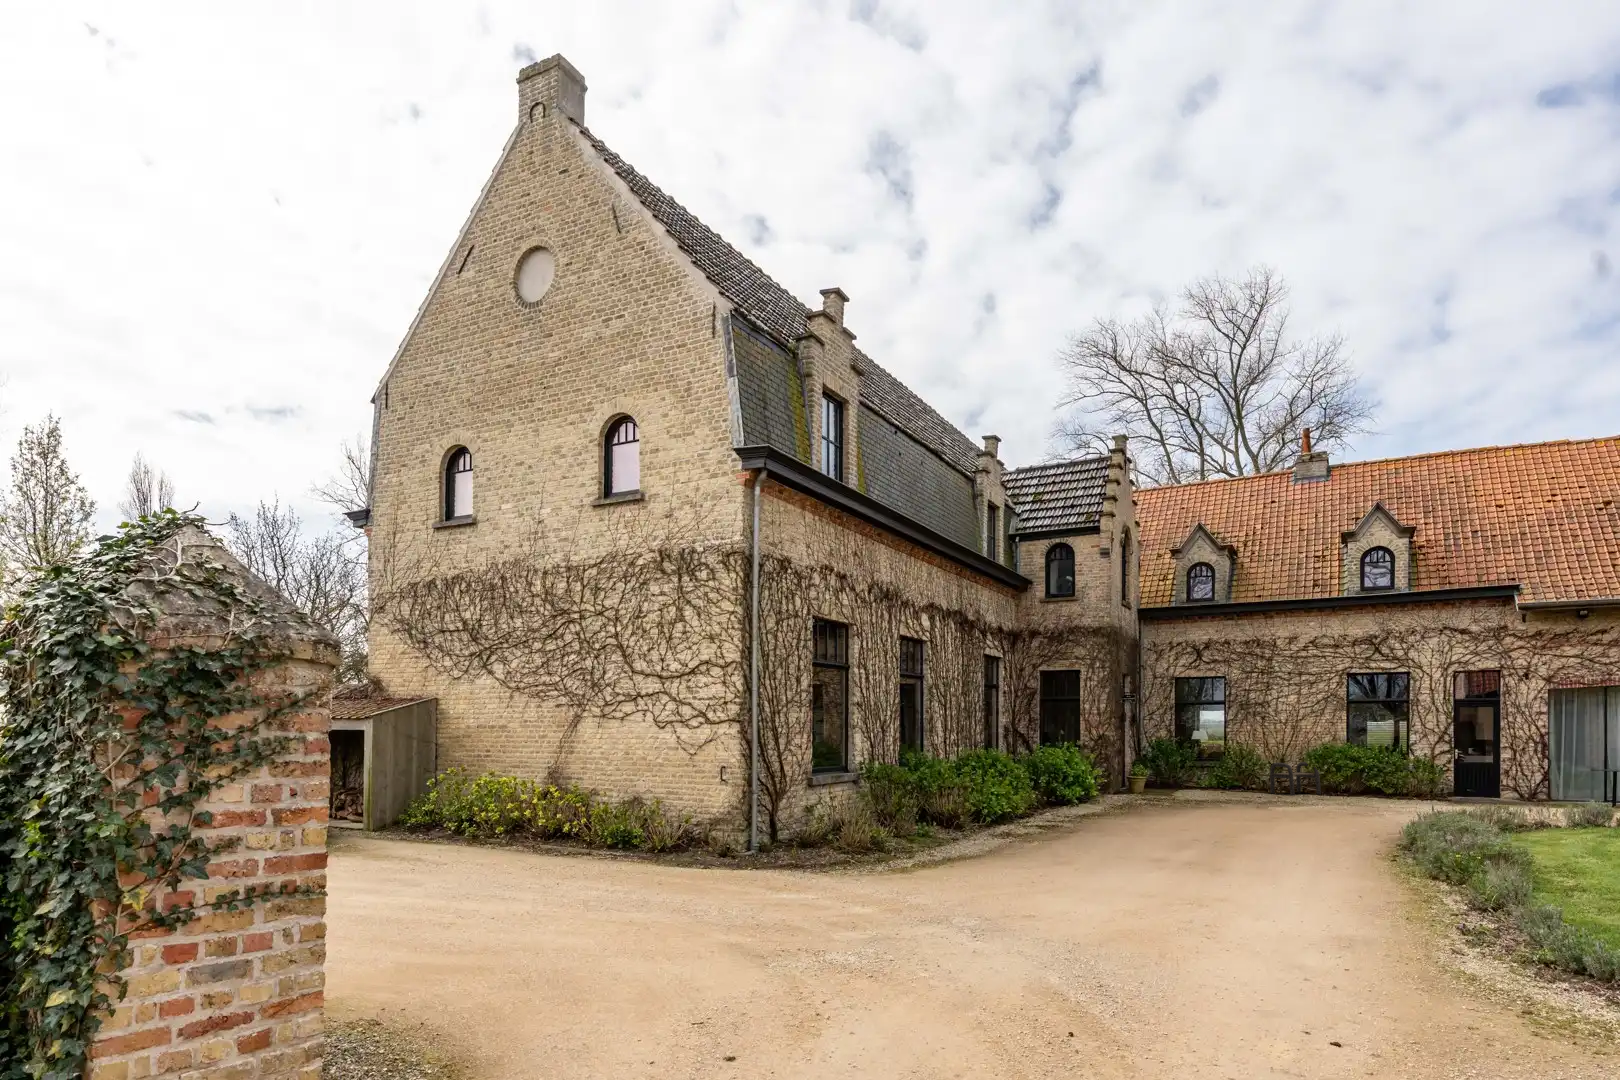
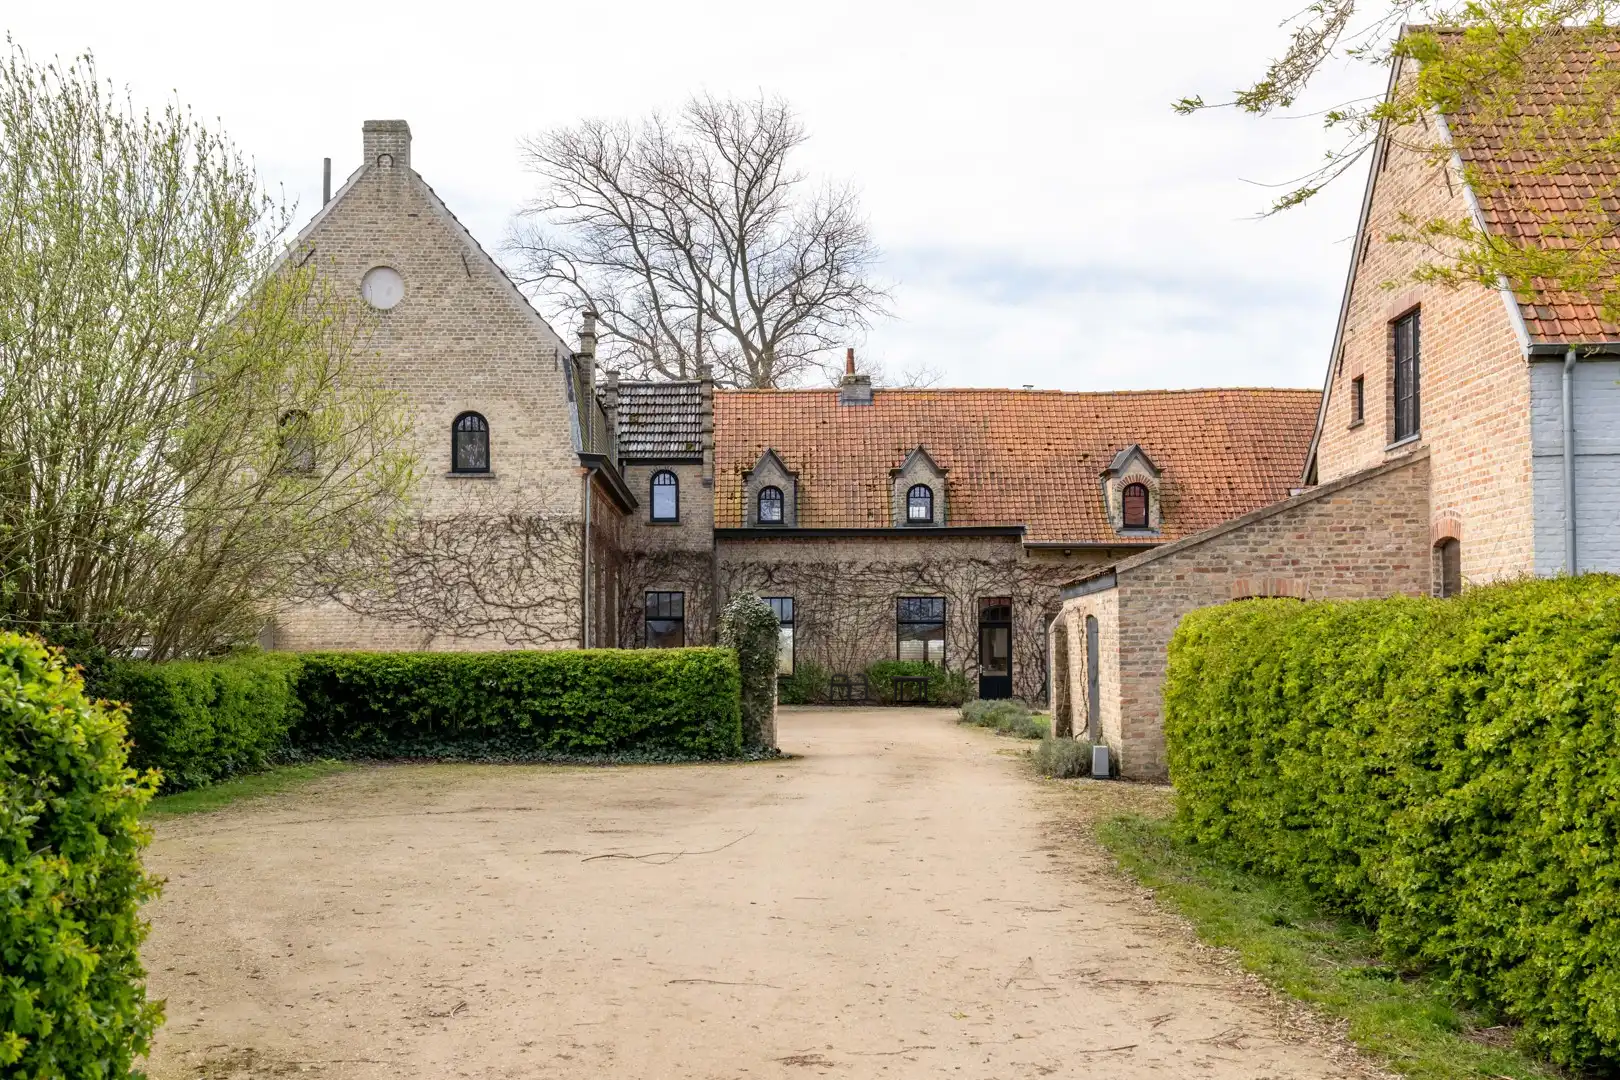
round table: none [1344,768,1400,802] -> present [891,676,932,702]

